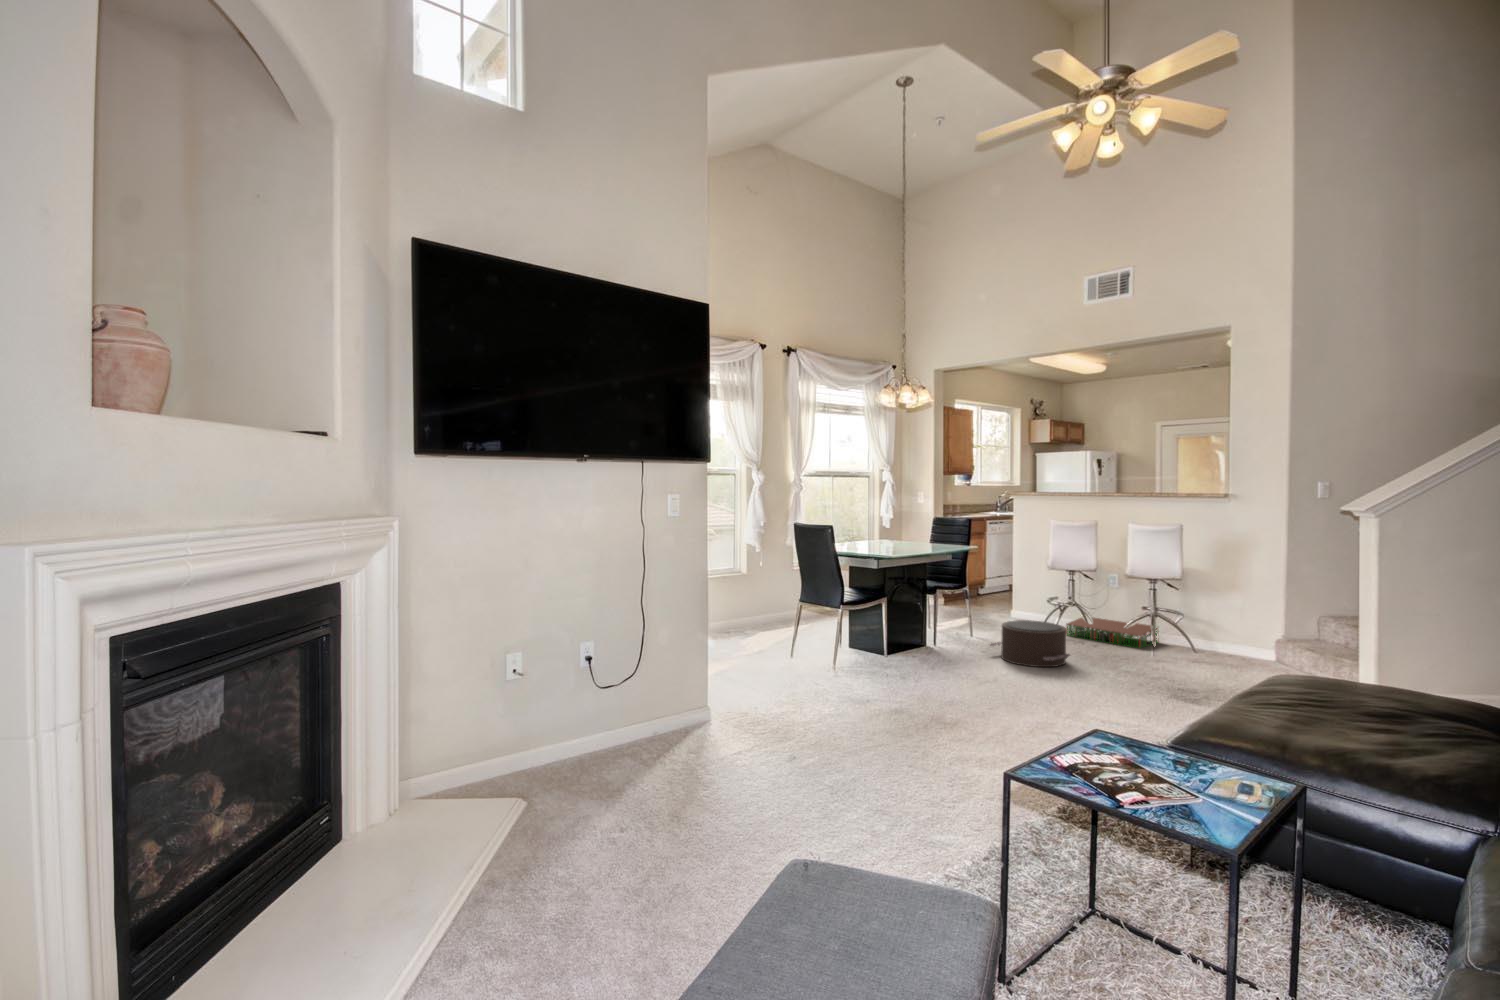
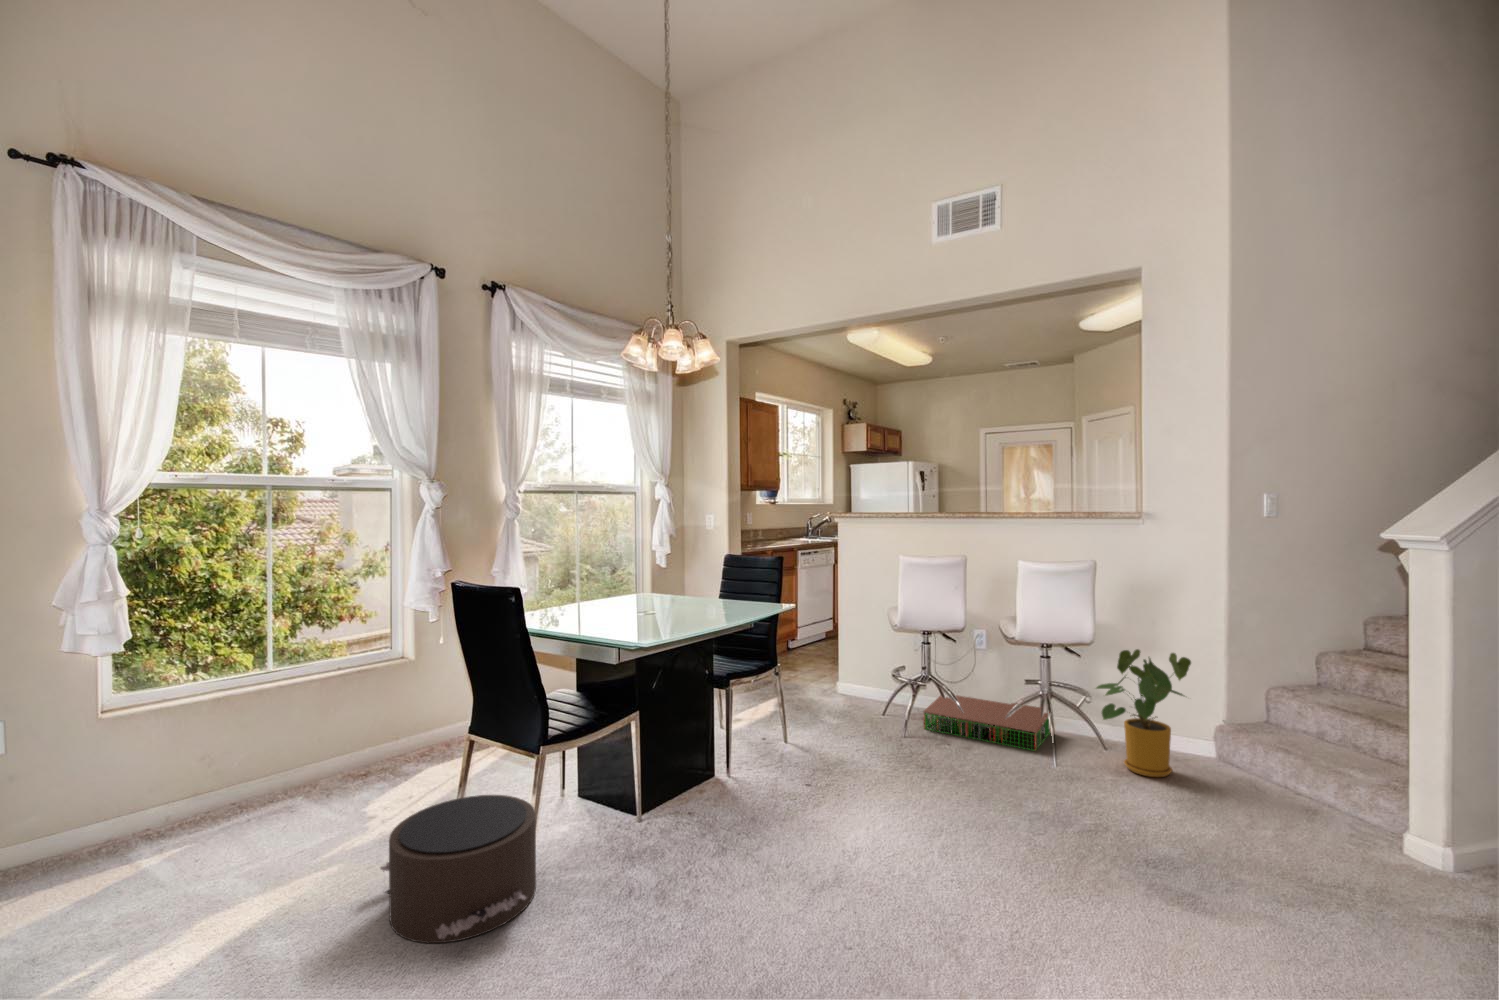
house plant: none [1174,584,1250,662] -> present [1096,649,1191,777]
pouf: present [989,620,1070,667] -> present [380,795,536,943]

